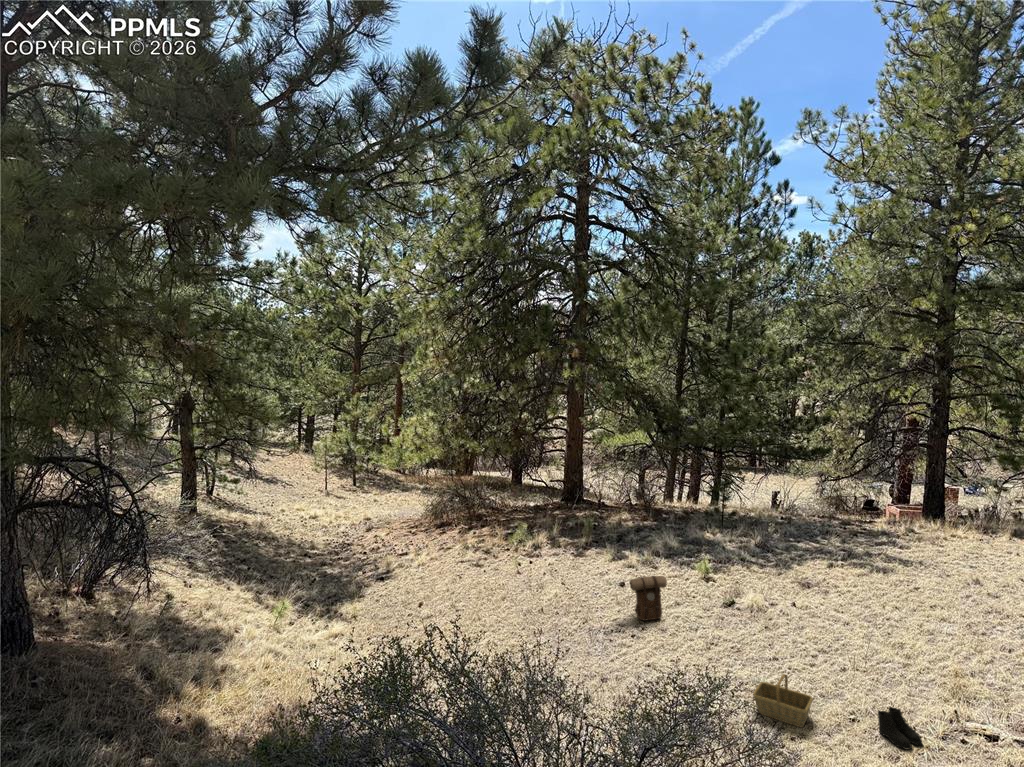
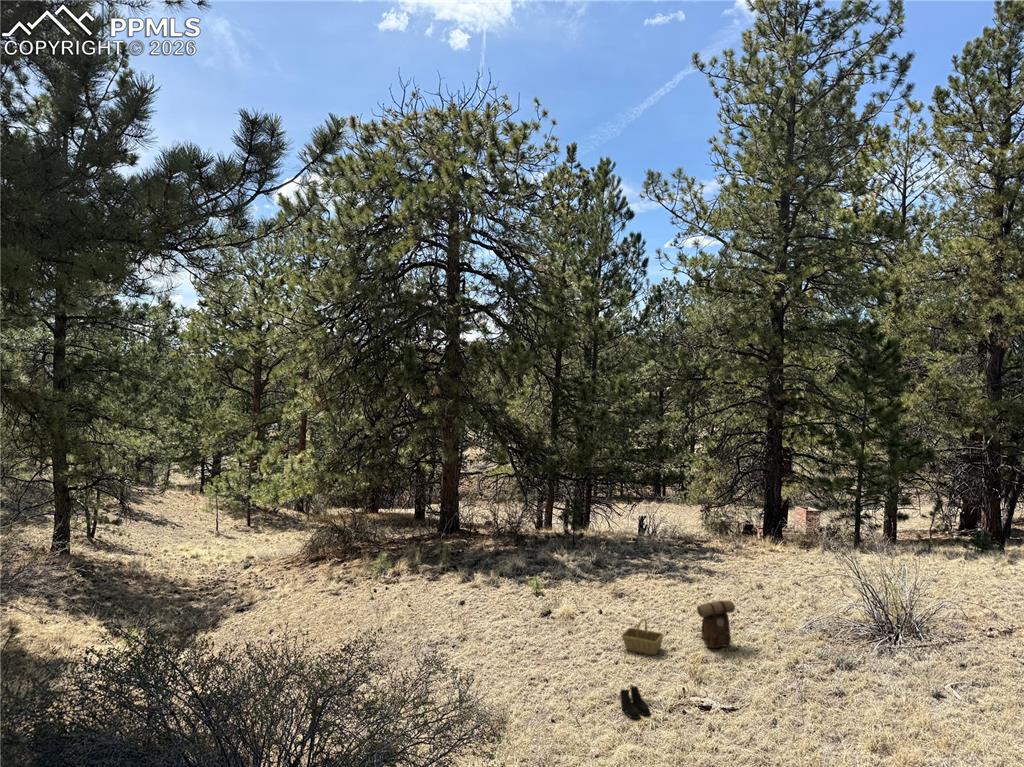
backpack: present [629,576,667,621] -> present [697,601,735,648]
basket: present [753,674,813,727] -> present [621,619,663,655]

